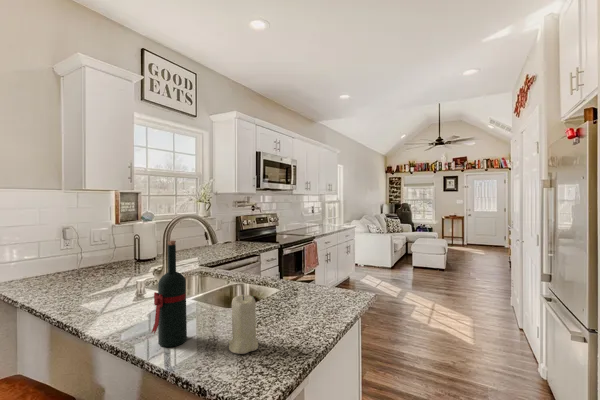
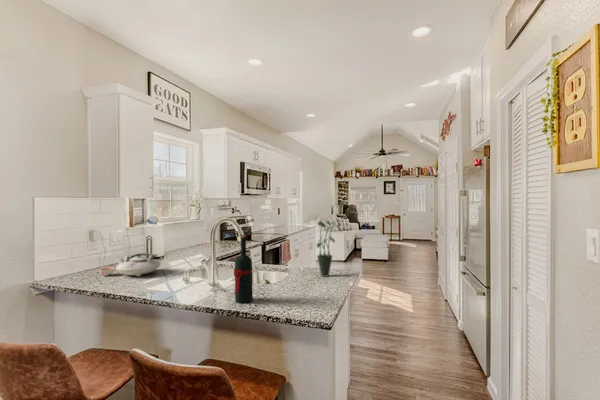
potted plant: none [310,217,343,302] -> present [317,221,338,276]
teapot: none [53,257,127,287] -> present [99,253,161,277]
candle: present [229,295,258,354] -> none [282,267,303,303]

